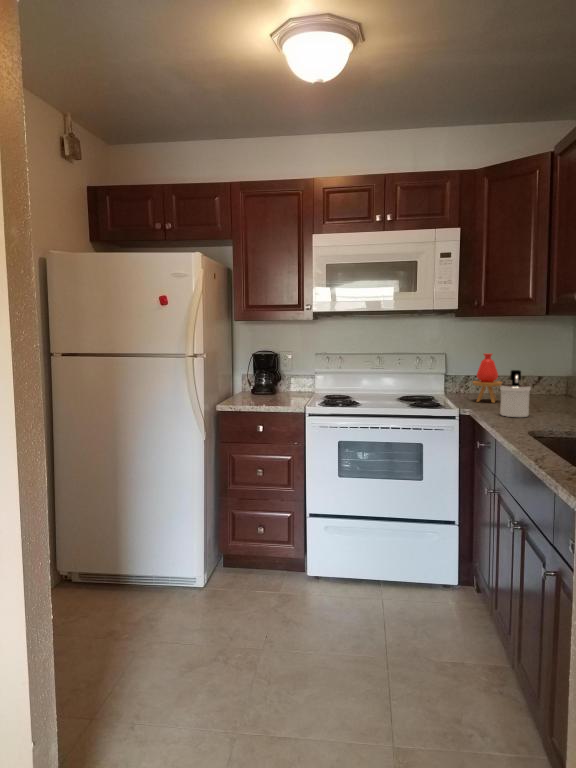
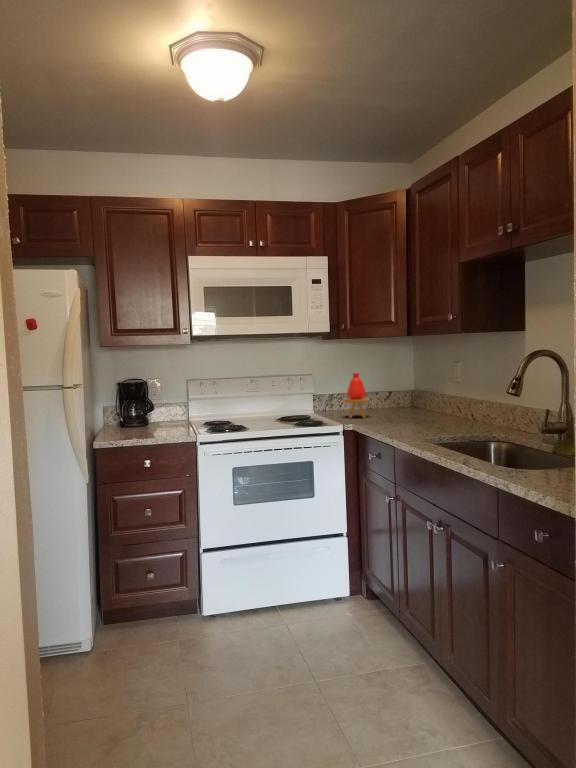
soap dispenser: present [500,370,531,417] -> none [380,386,406,428]

